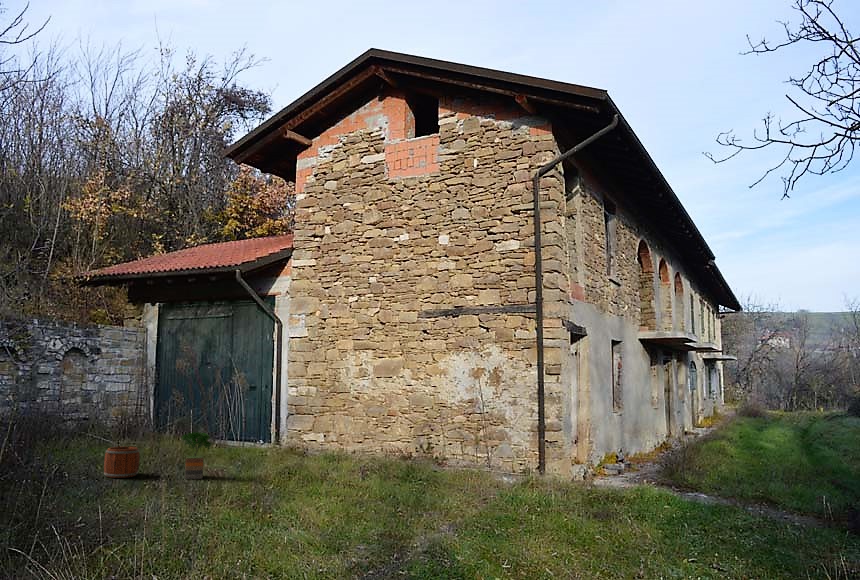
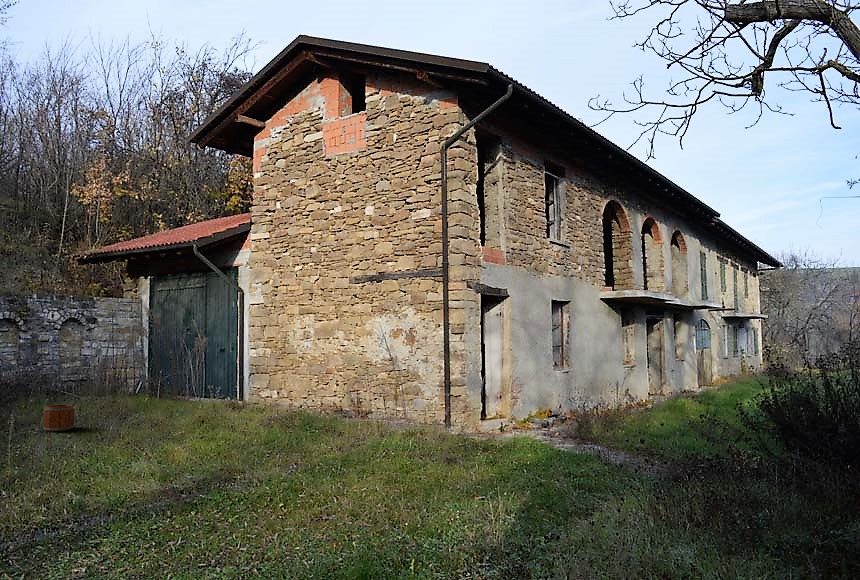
potted tree: present [182,432,212,479] -> none [109,391,138,432]

